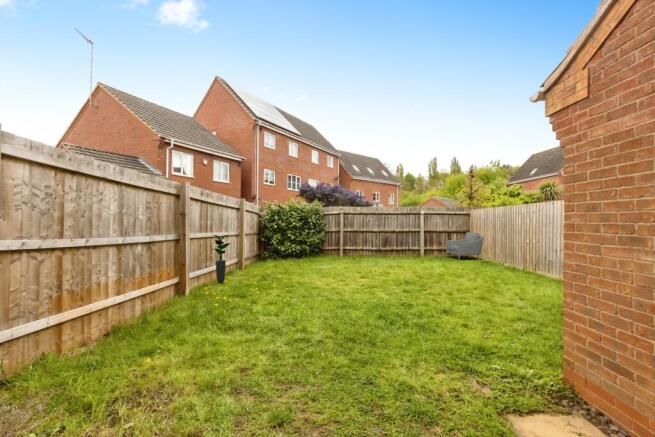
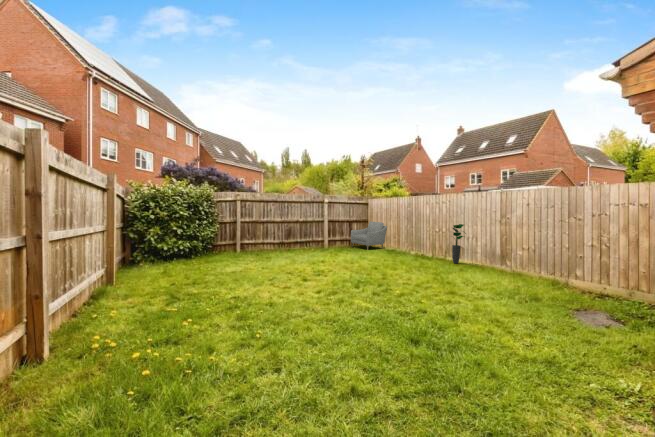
potted plant: present [214,235,231,283] -> present [452,224,466,264]

